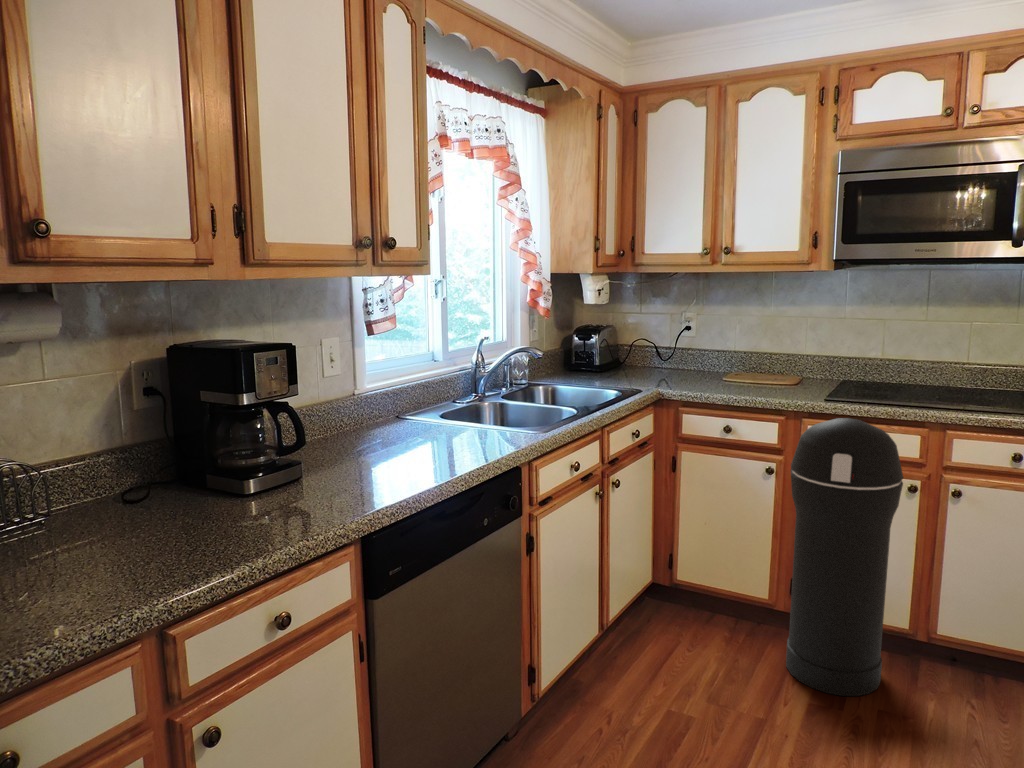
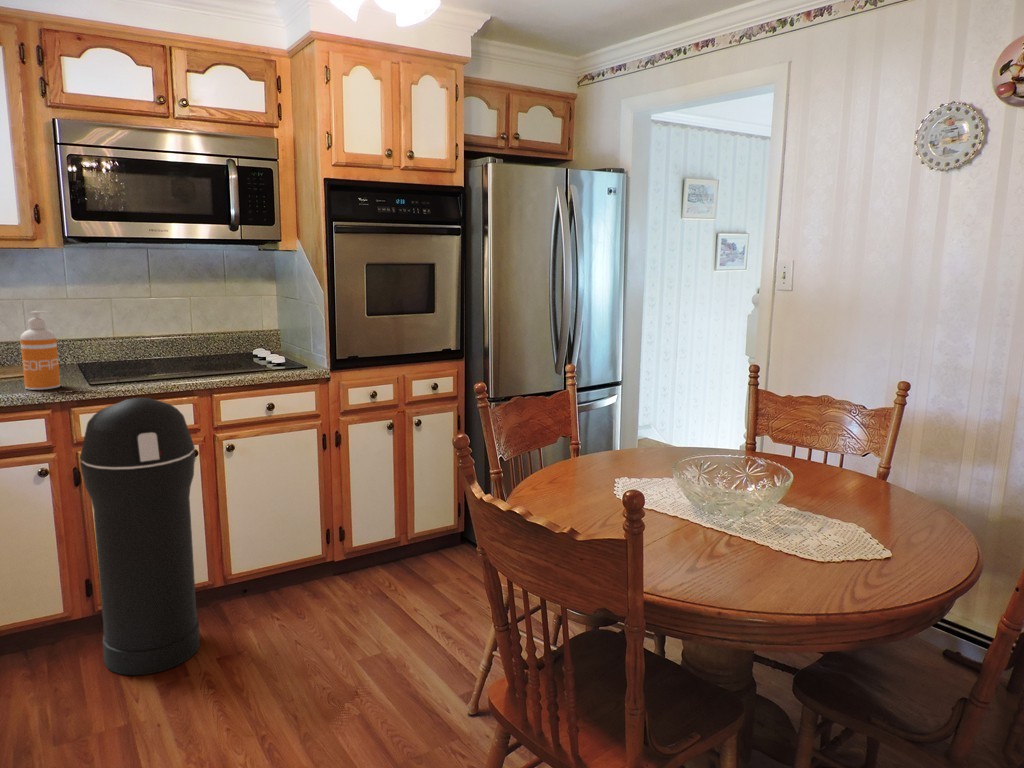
soap dispenser: none [769,327,800,398] -> present [20,311,60,390]

